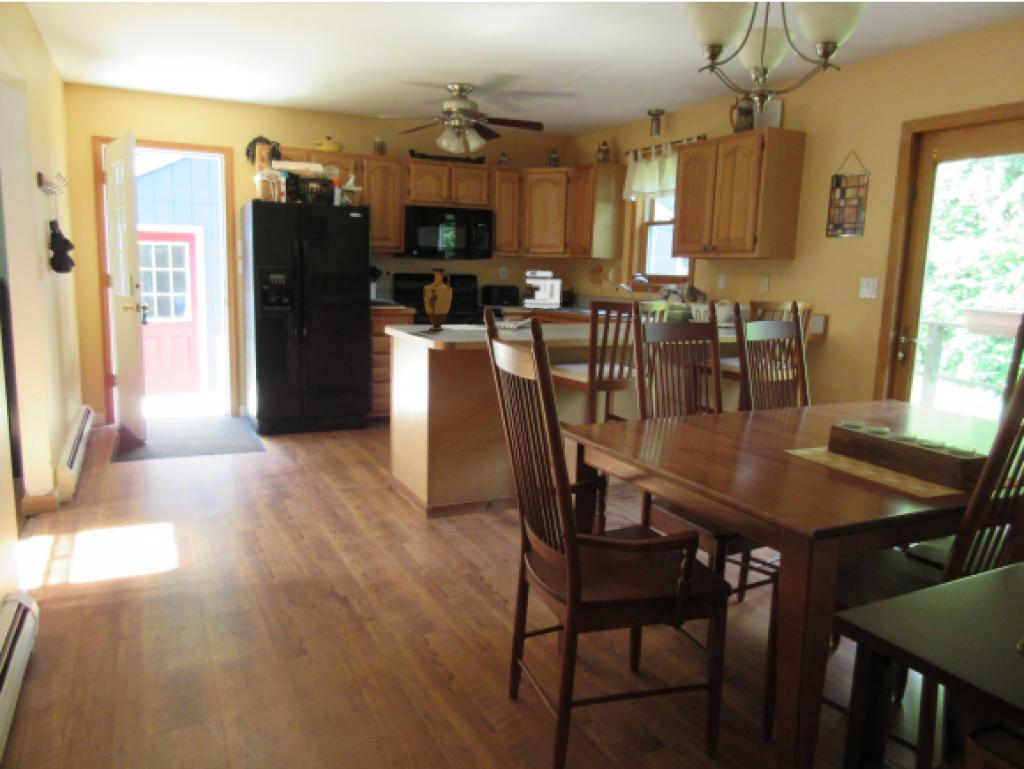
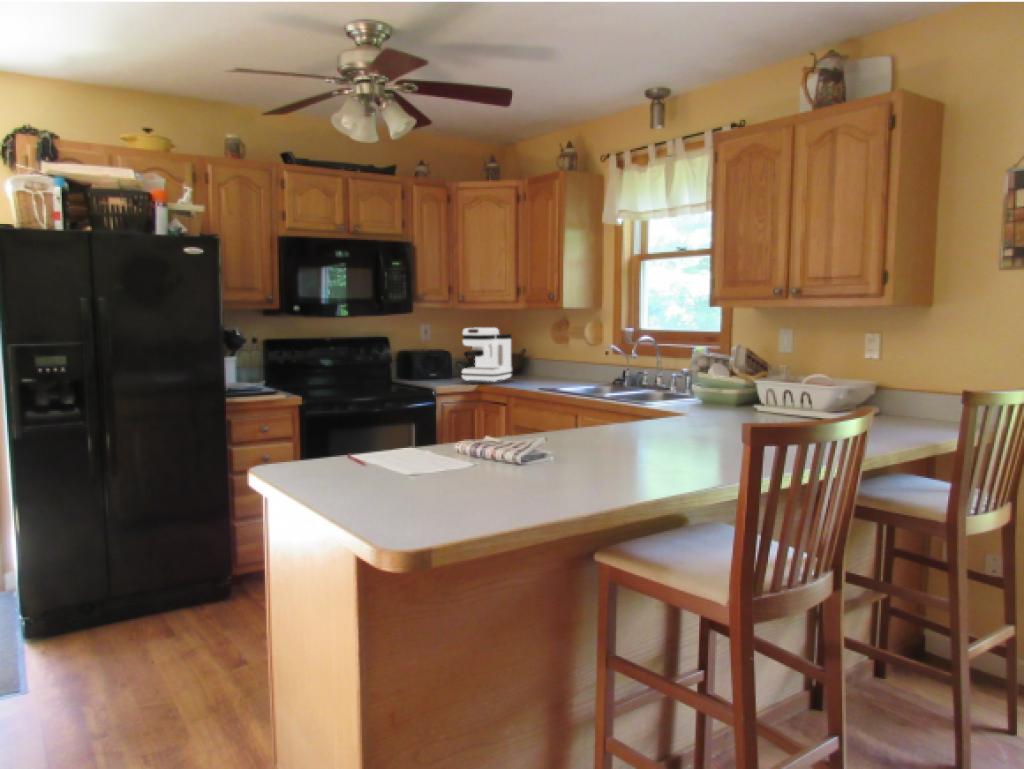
vase: present [424,268,452,330] -> none [332,352,396,491]

